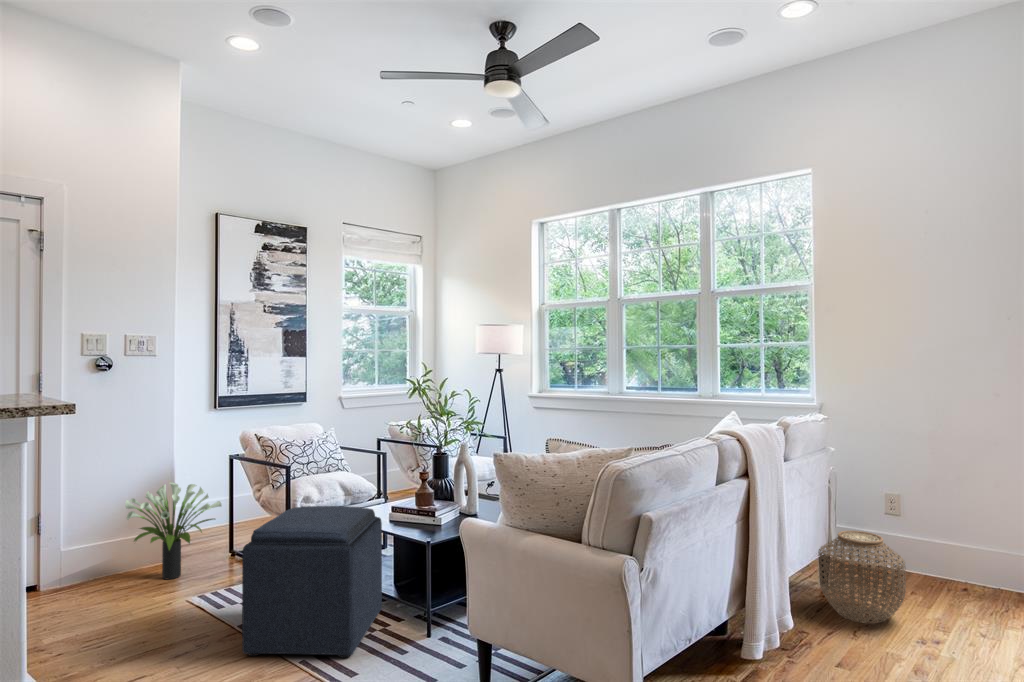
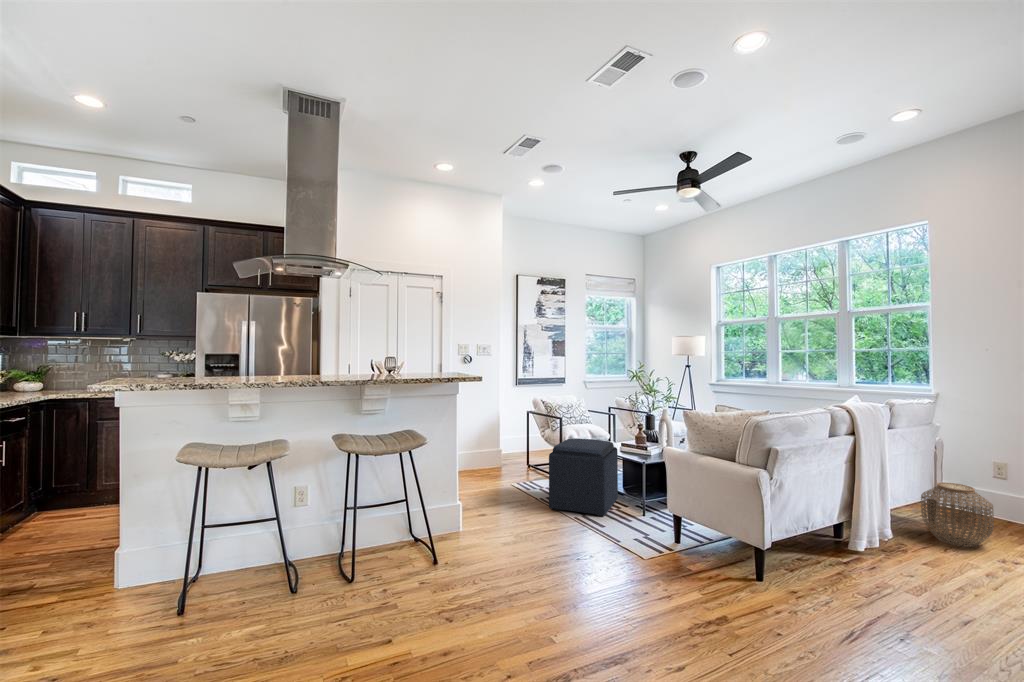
potted plant: present [125,482,221,579] -> none [481,423,526,474]

